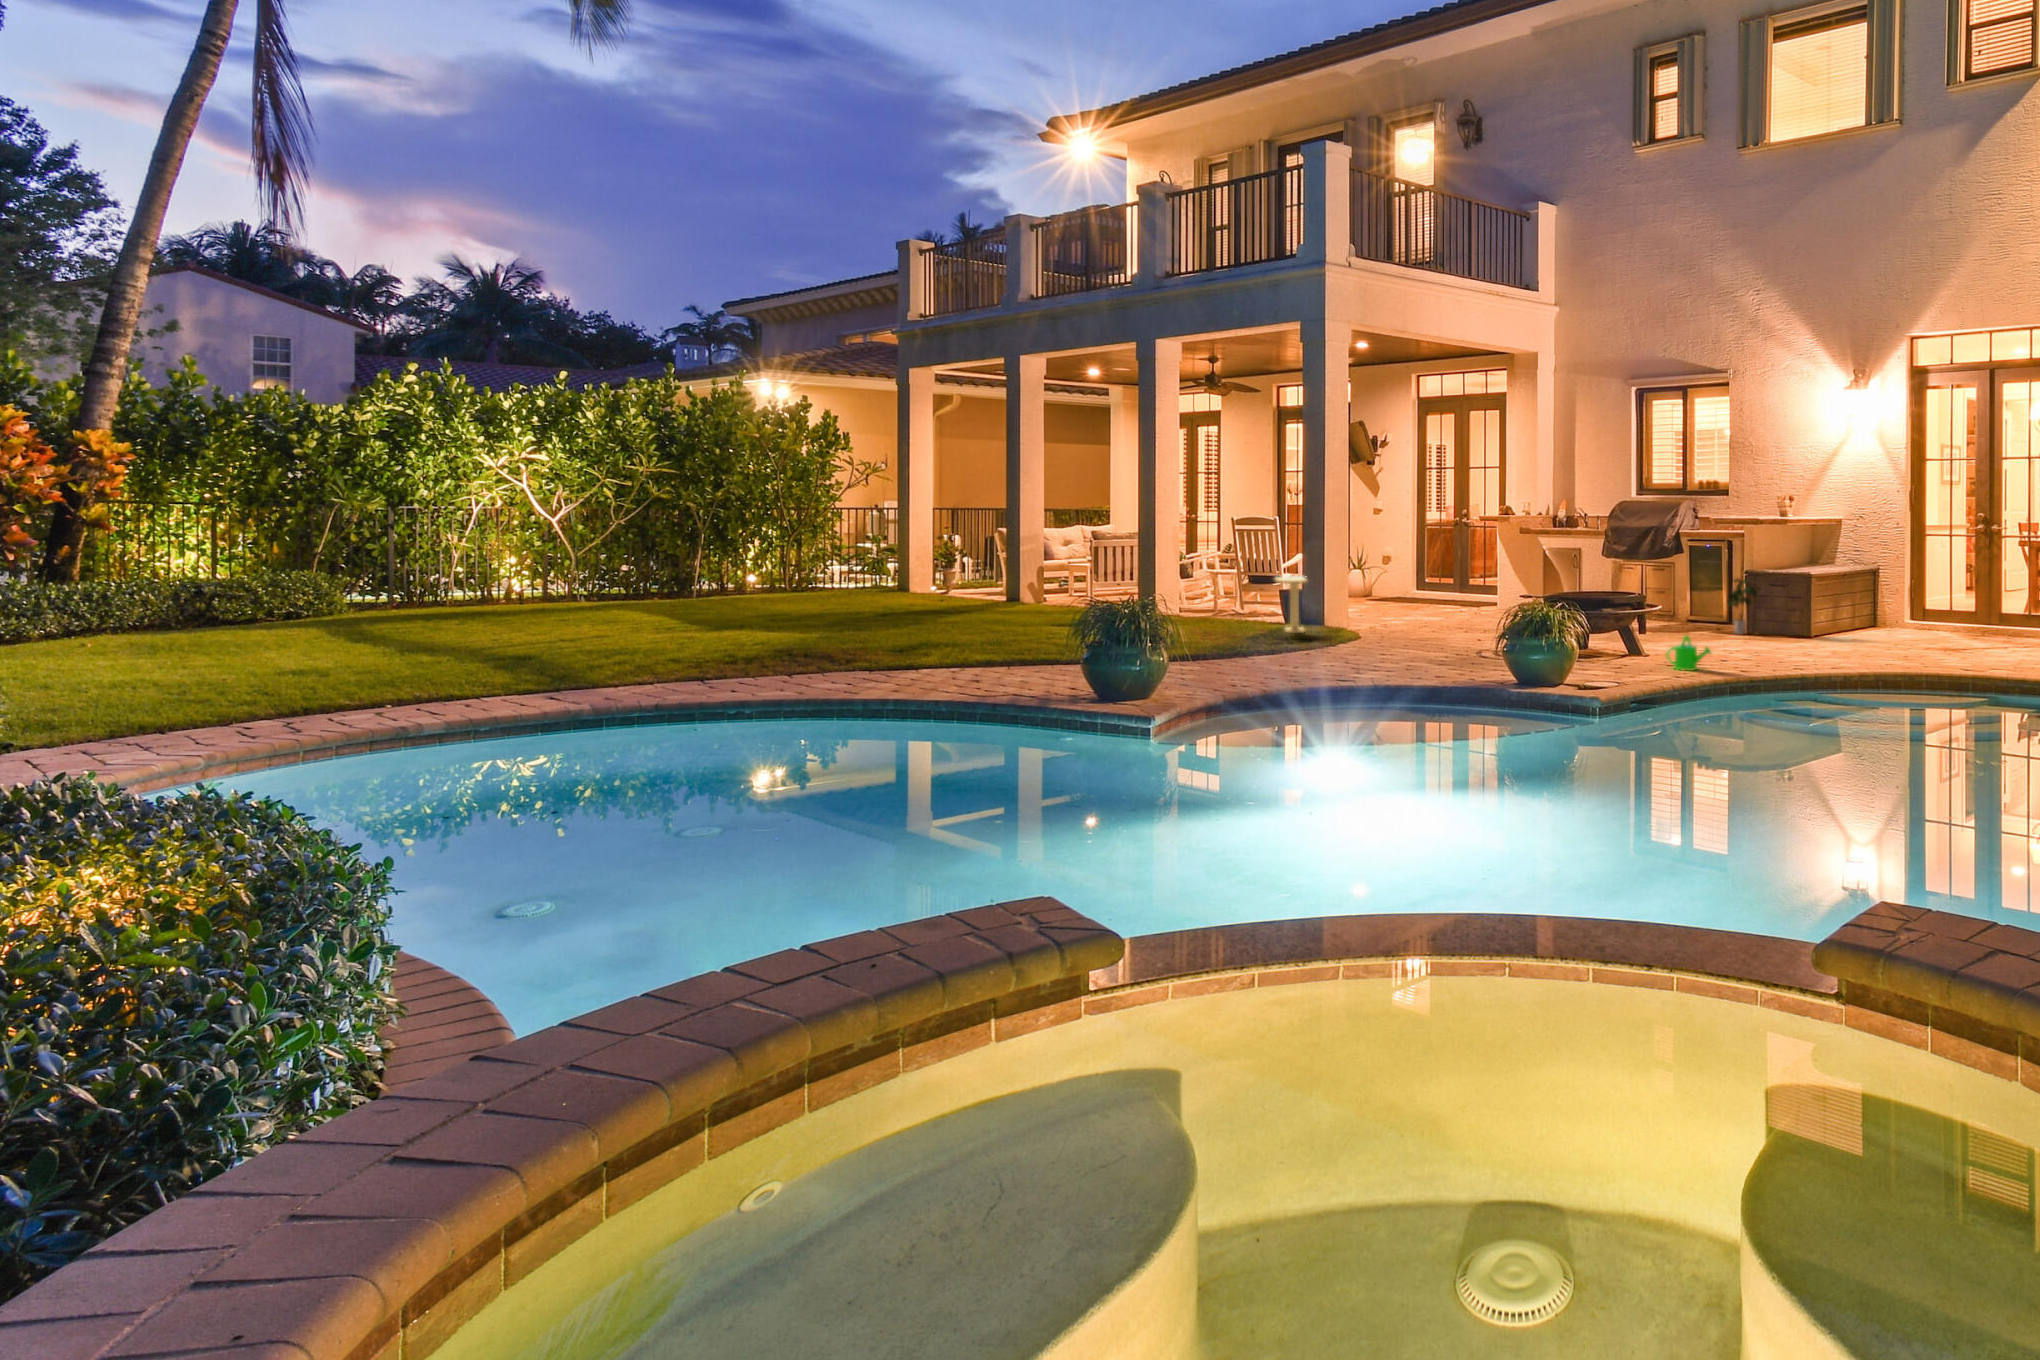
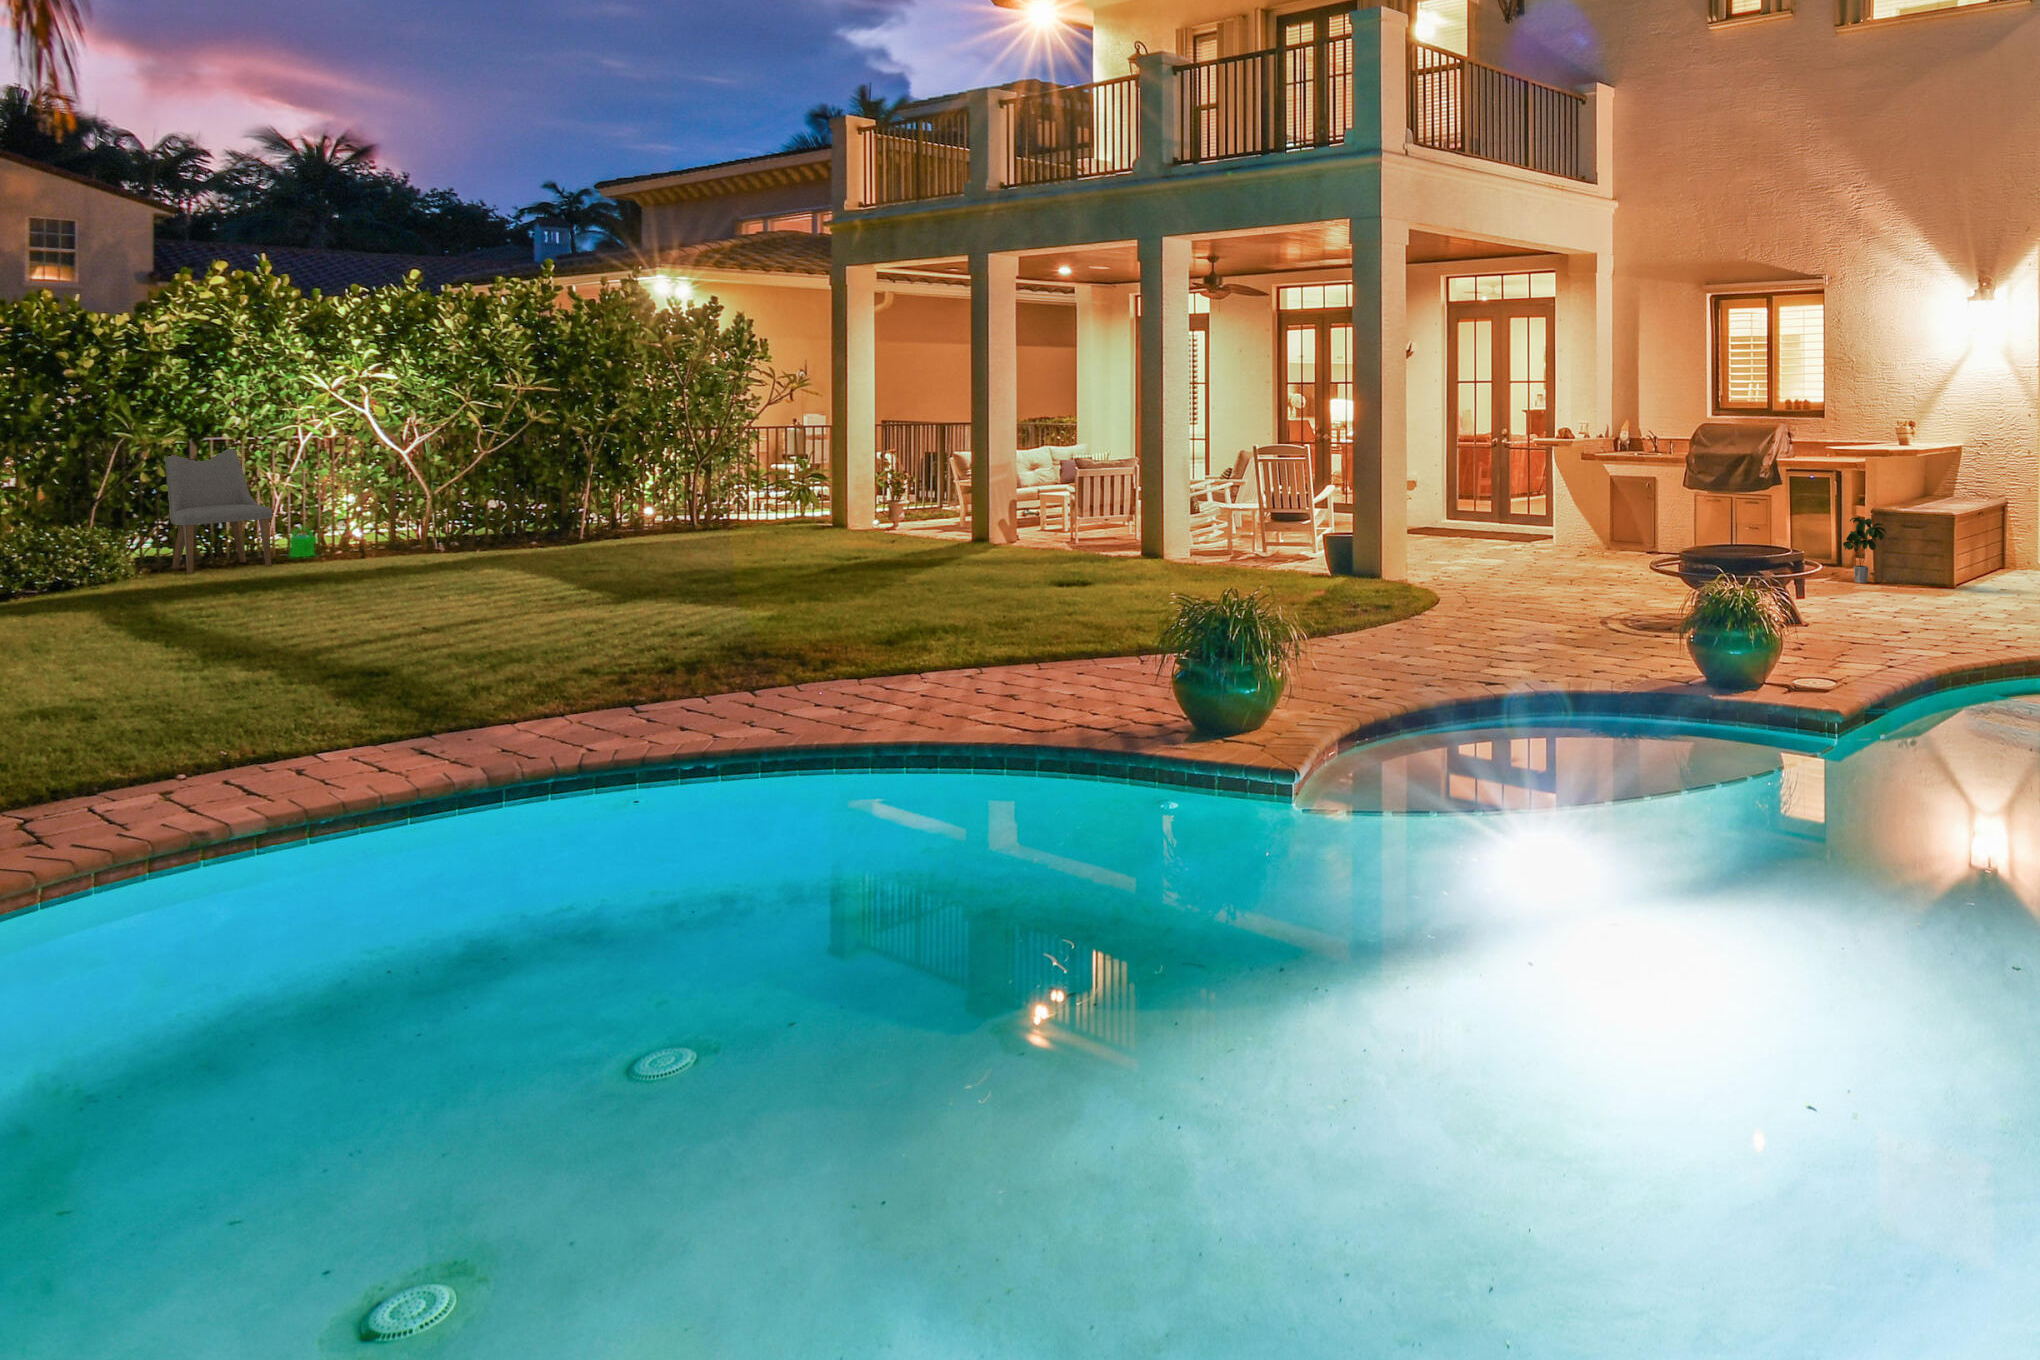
chair: none [373,515,456,613] -> present [165,449,272,574]
side table: present [1275,576,1307,633] -> none [1313,518,1360,588]
watering can: present [1666,635,1711,671] -> present [290,527,317,557]

